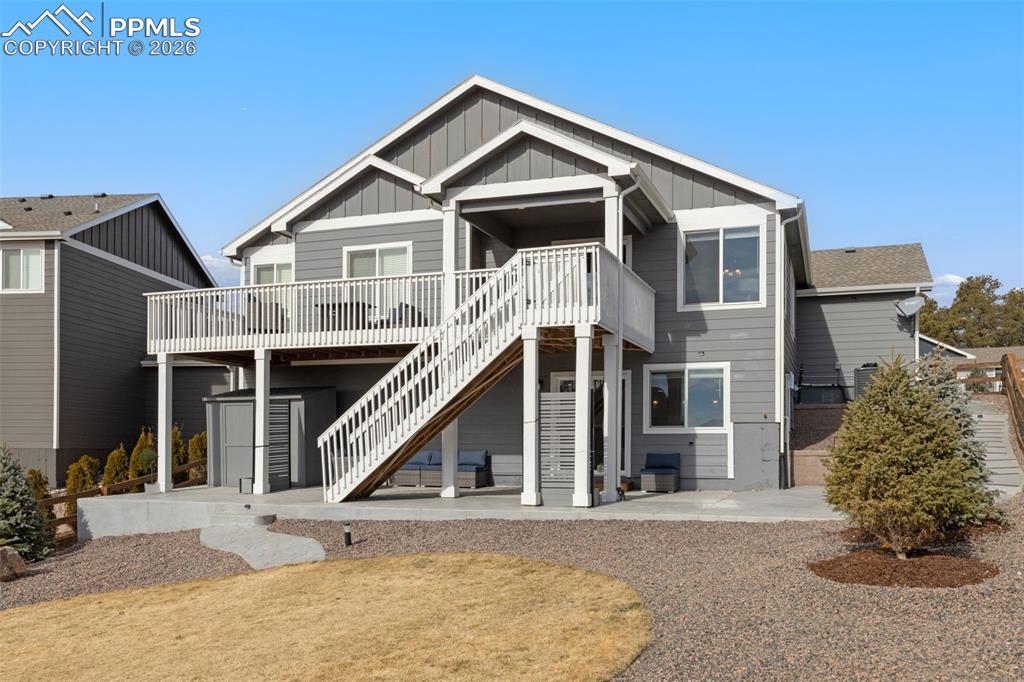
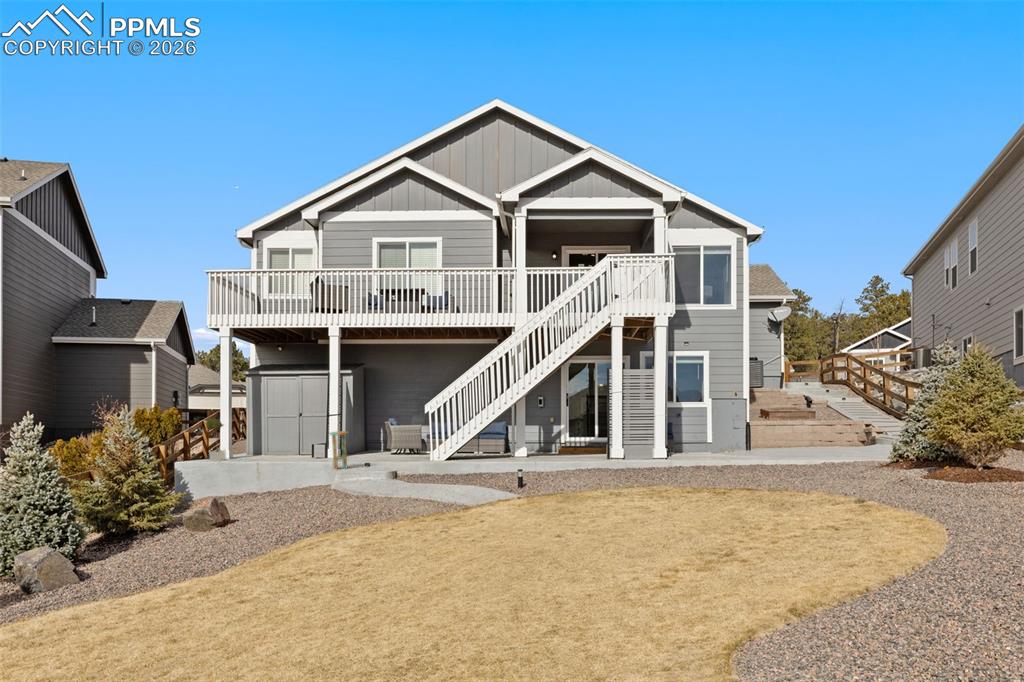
side table: none [219,465,240,508] -> present [330,431,348,469]

